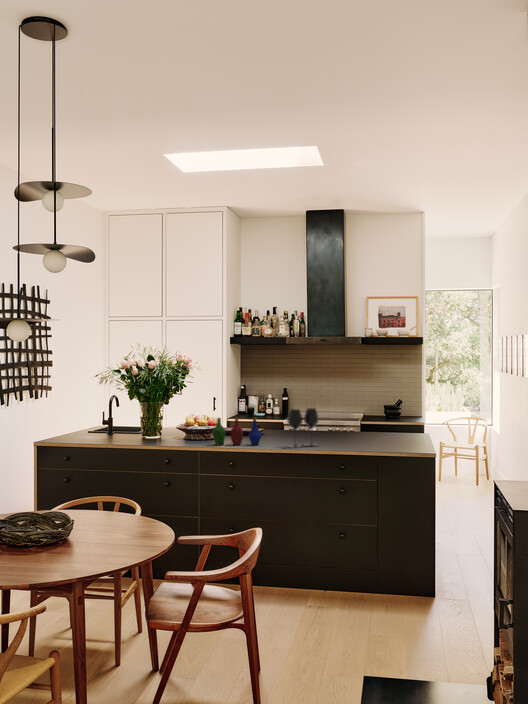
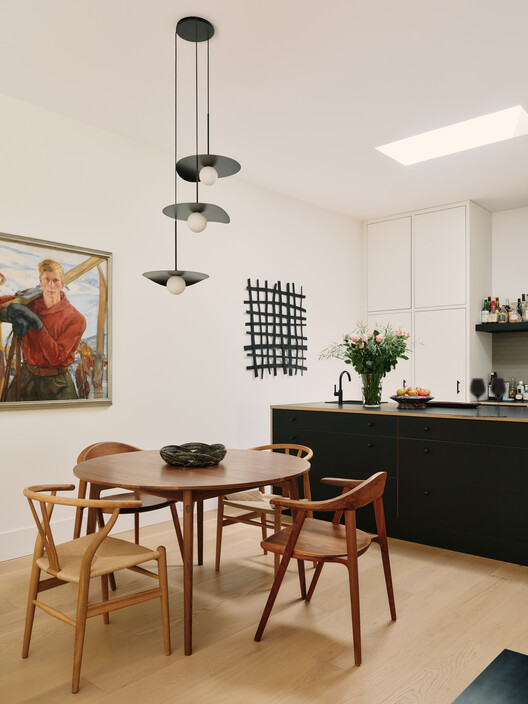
bottle: present [212,417,261,445] -> none [399,386,447,413]

